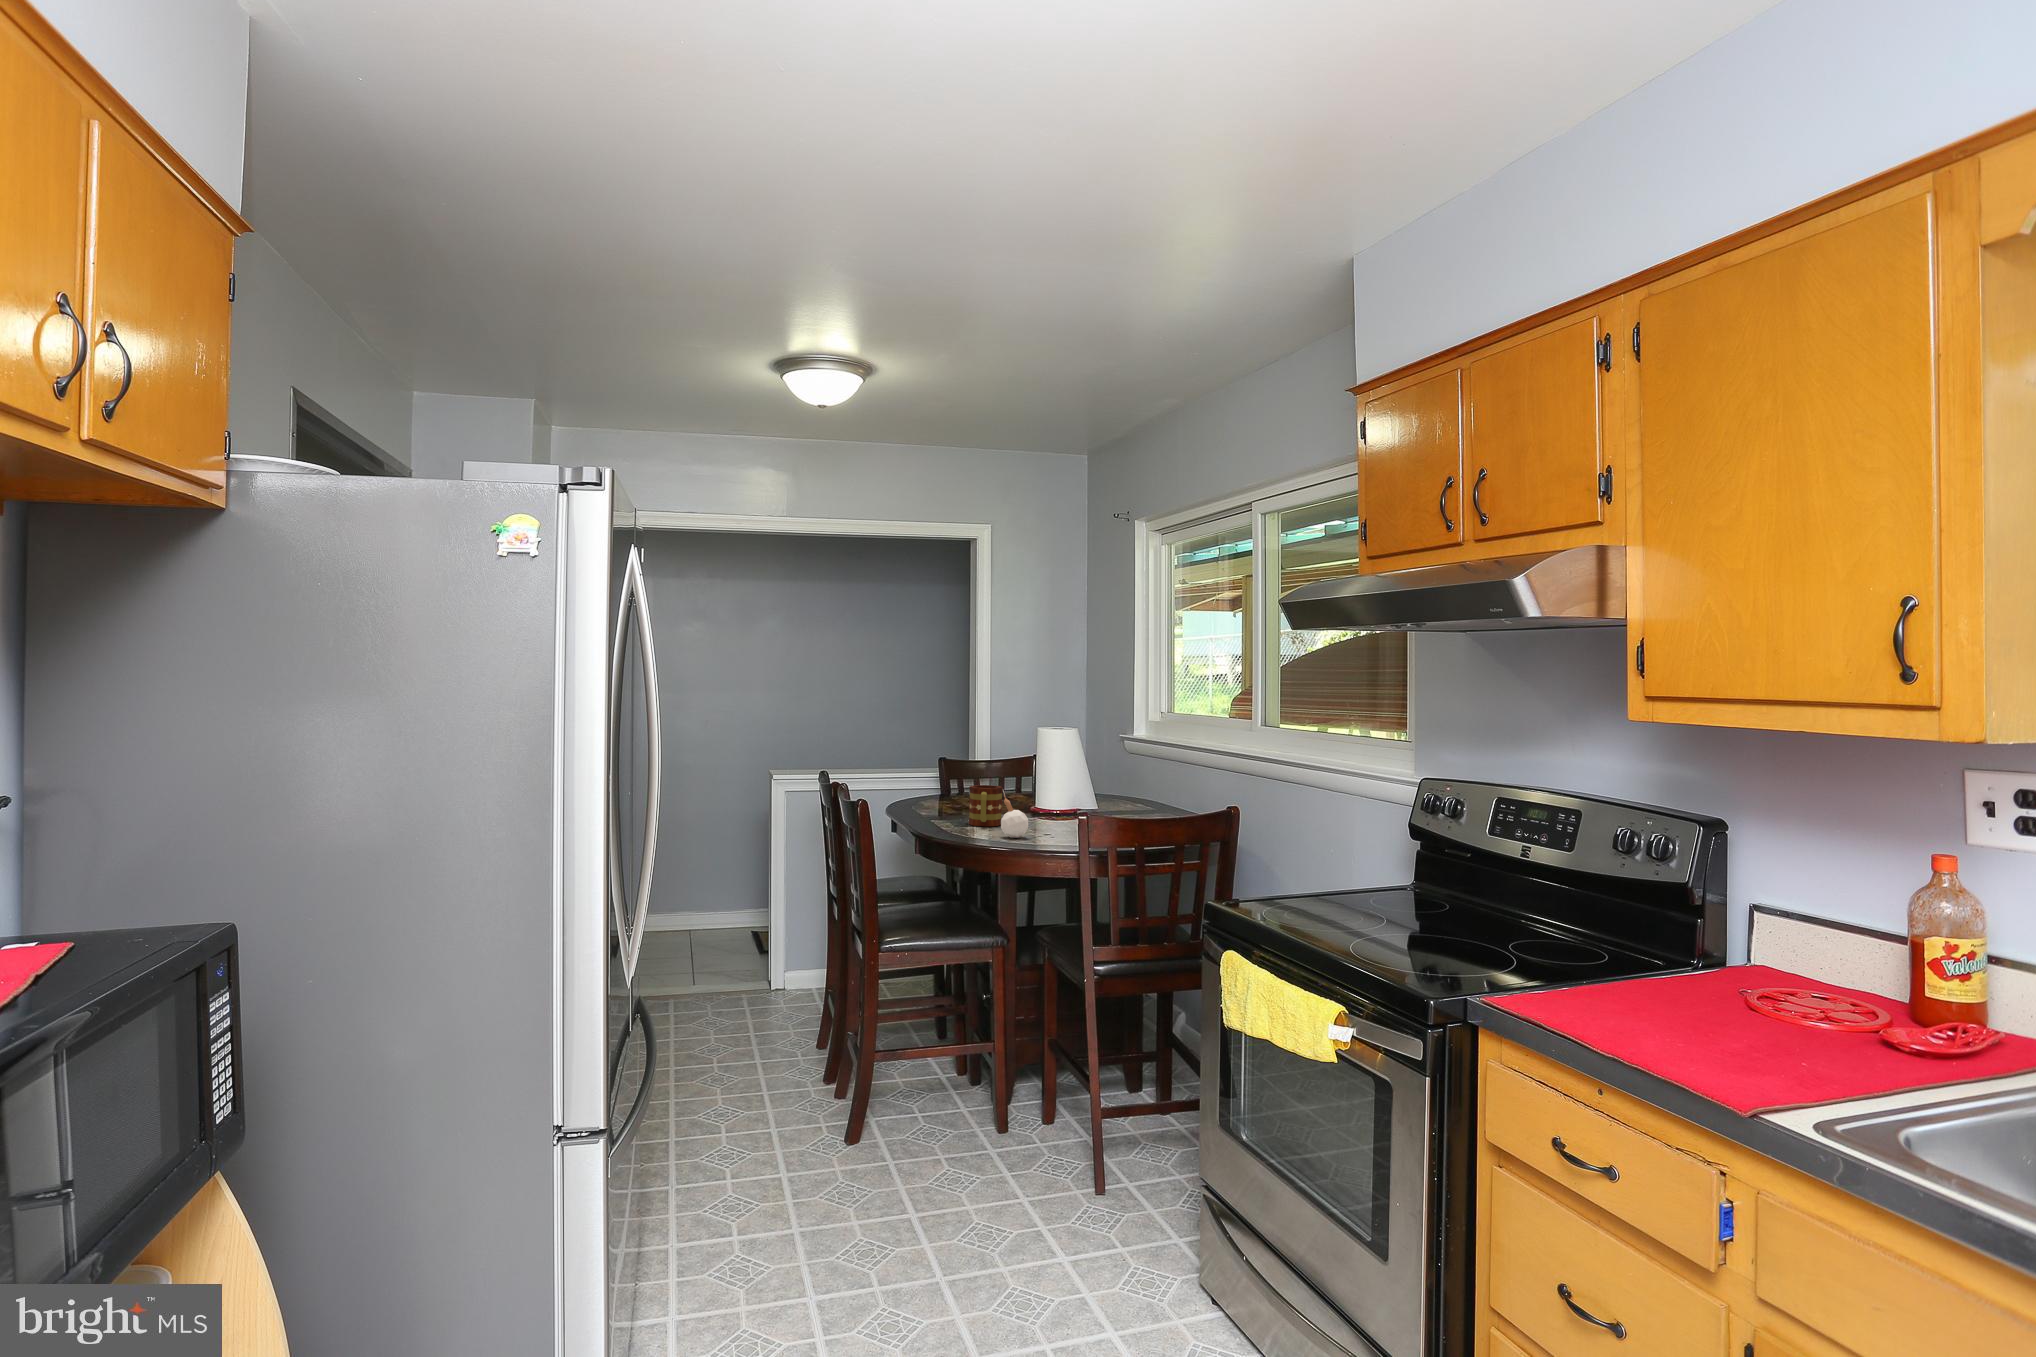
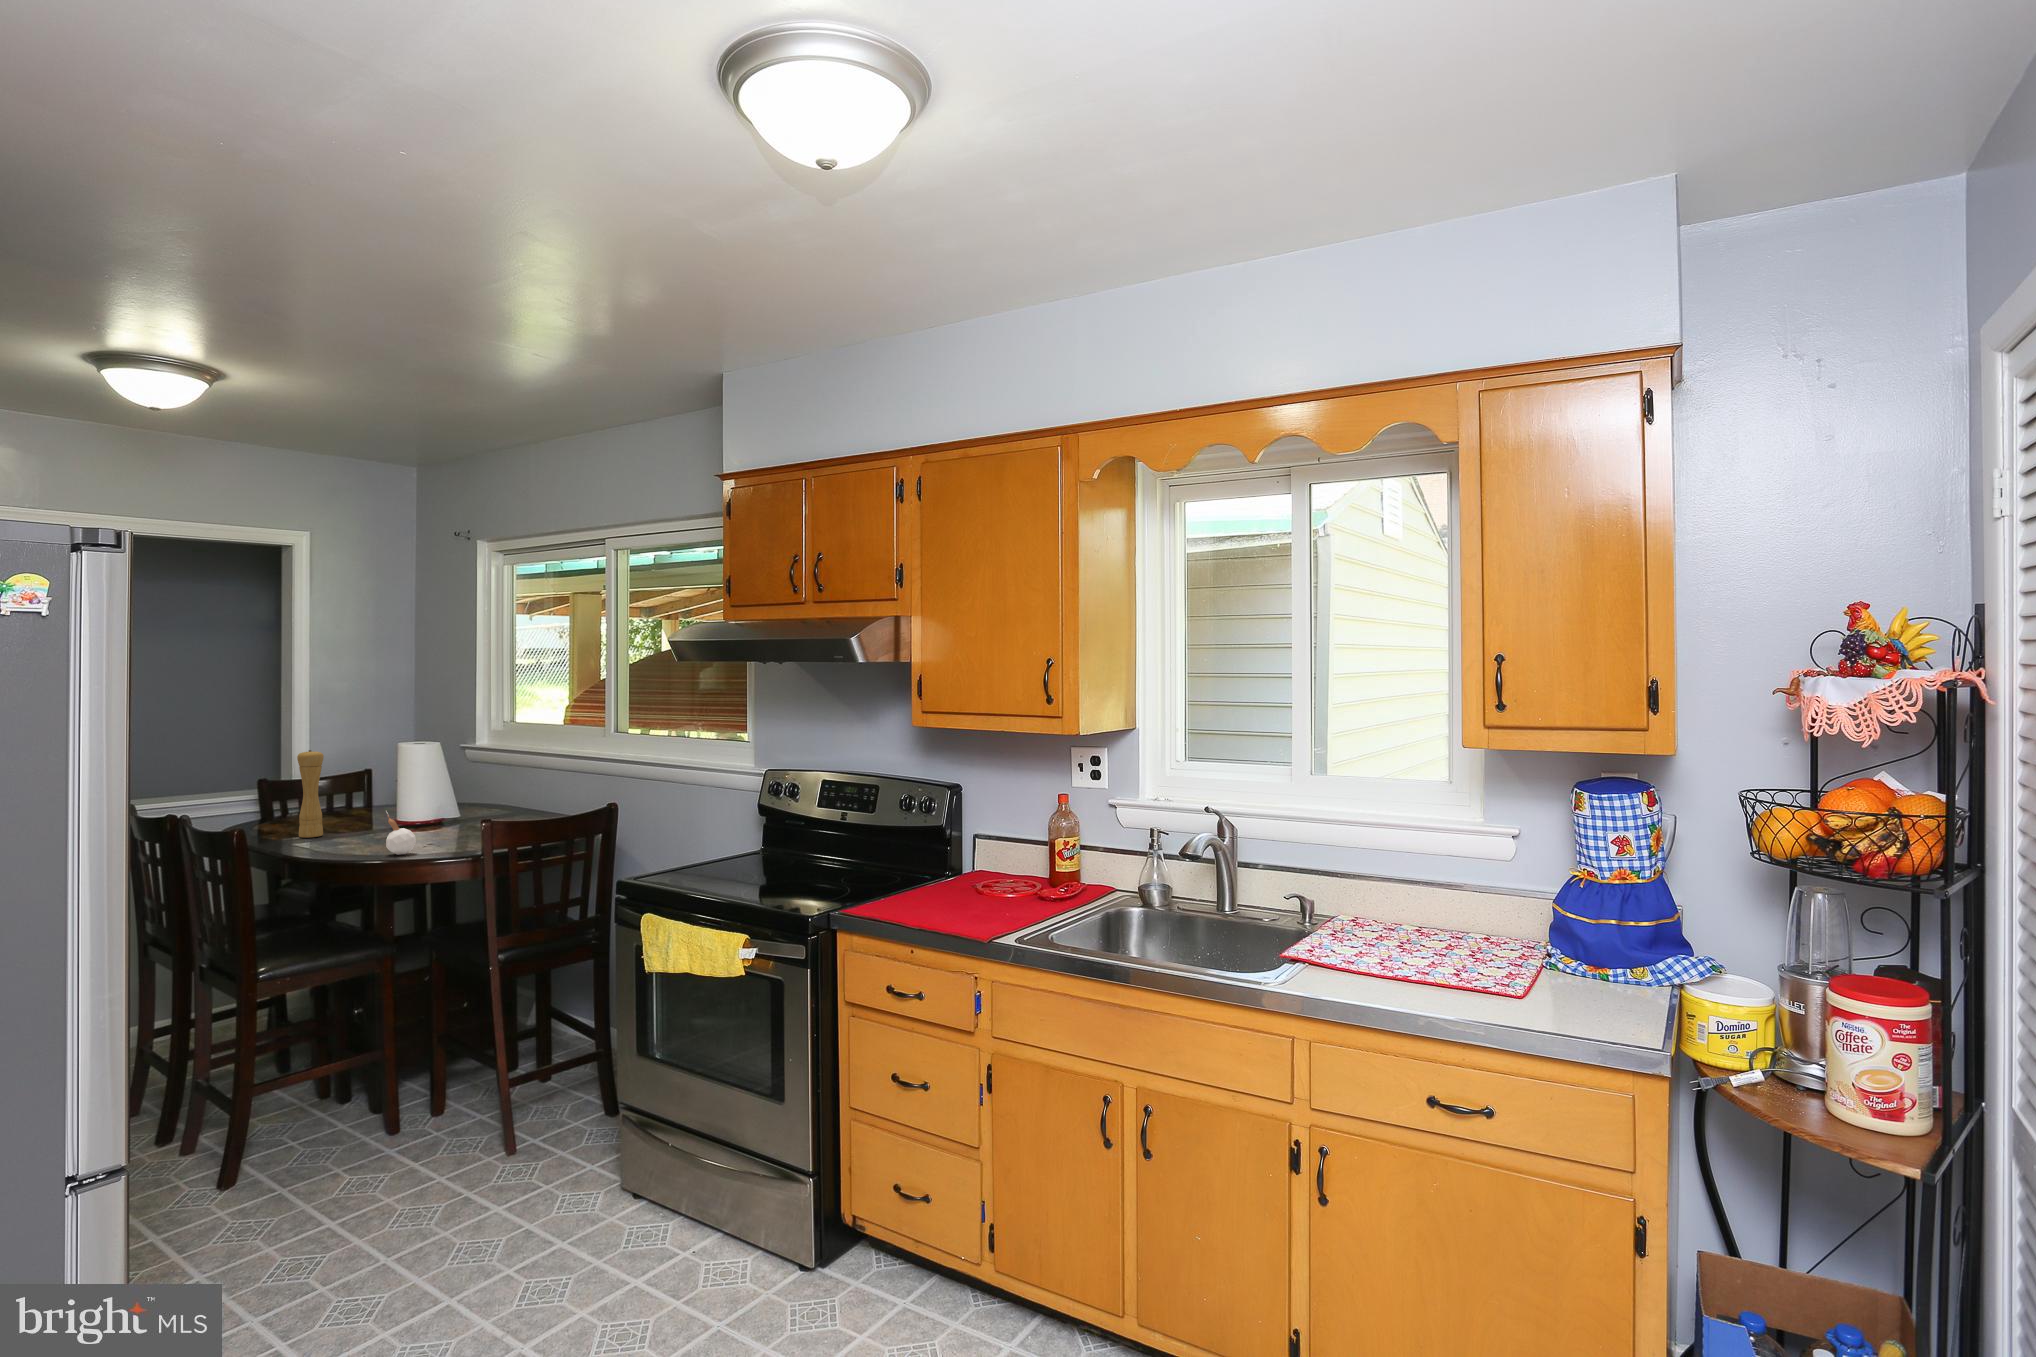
pepper mill: none [948,725,971,812] -> present [297,750,324,838]
mug: present [969,785,1003,826] -> none [337,807,376,848]

